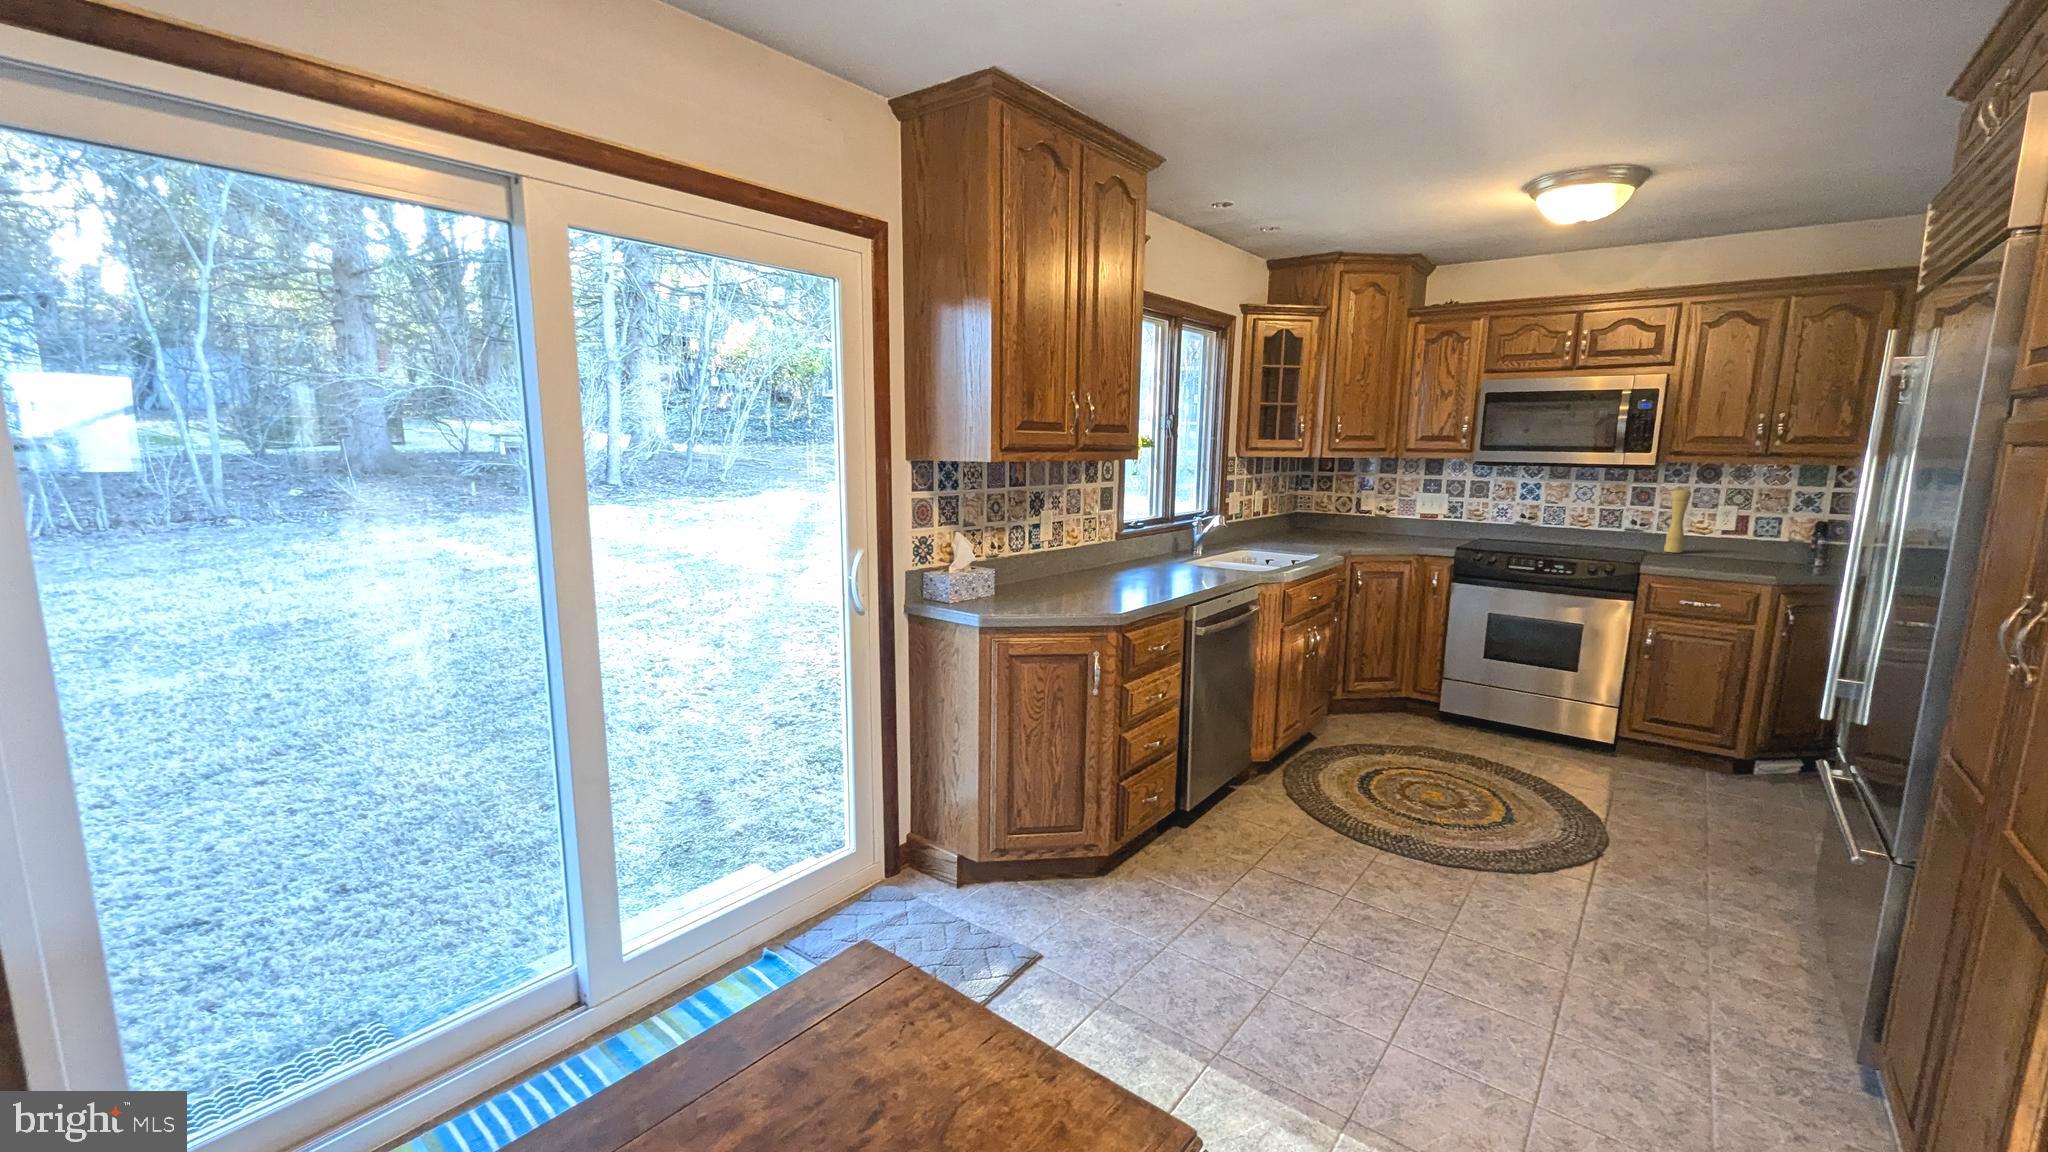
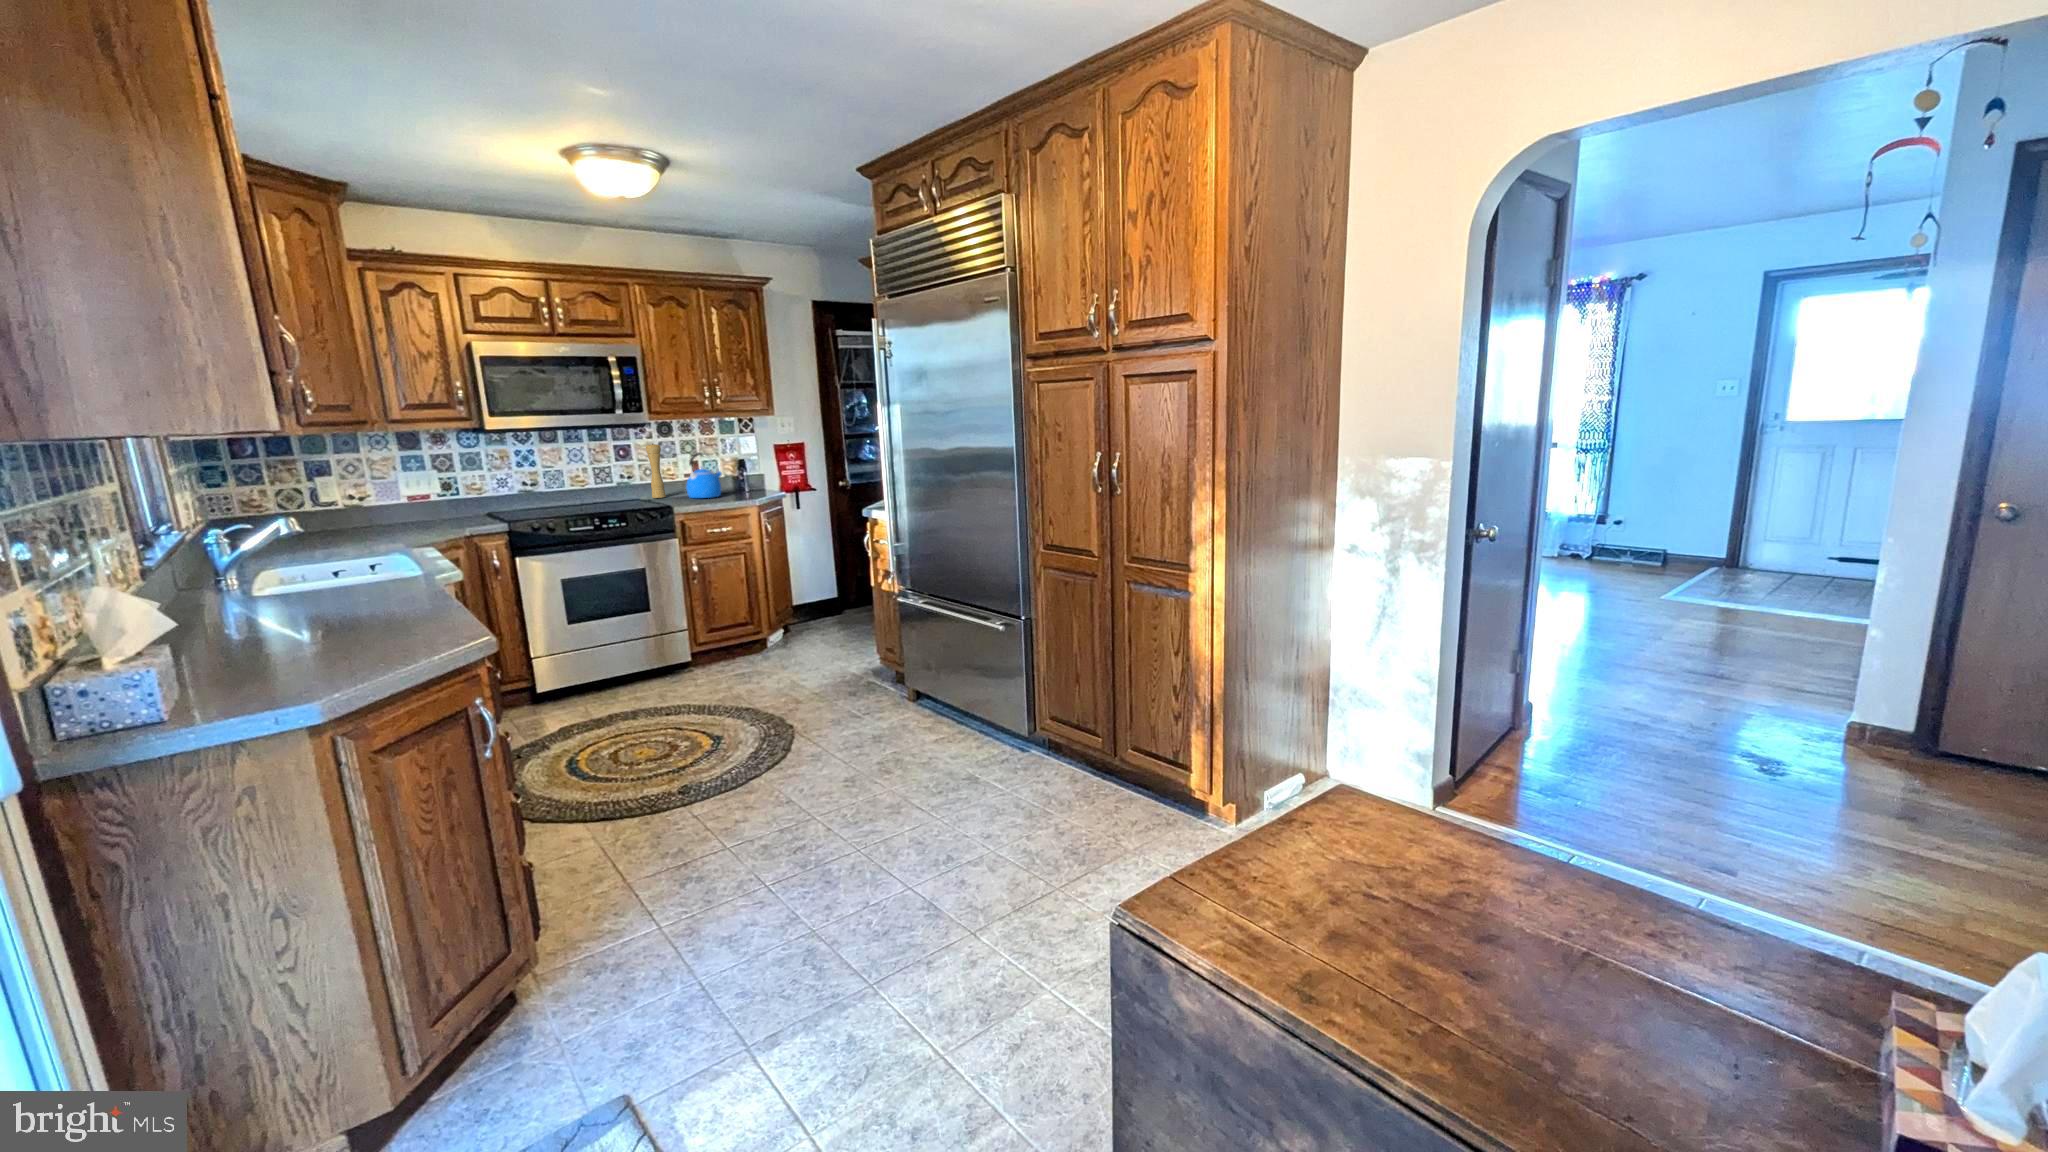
kettle: none [1708,505,1774,563] -> present [686,452,722,498]

